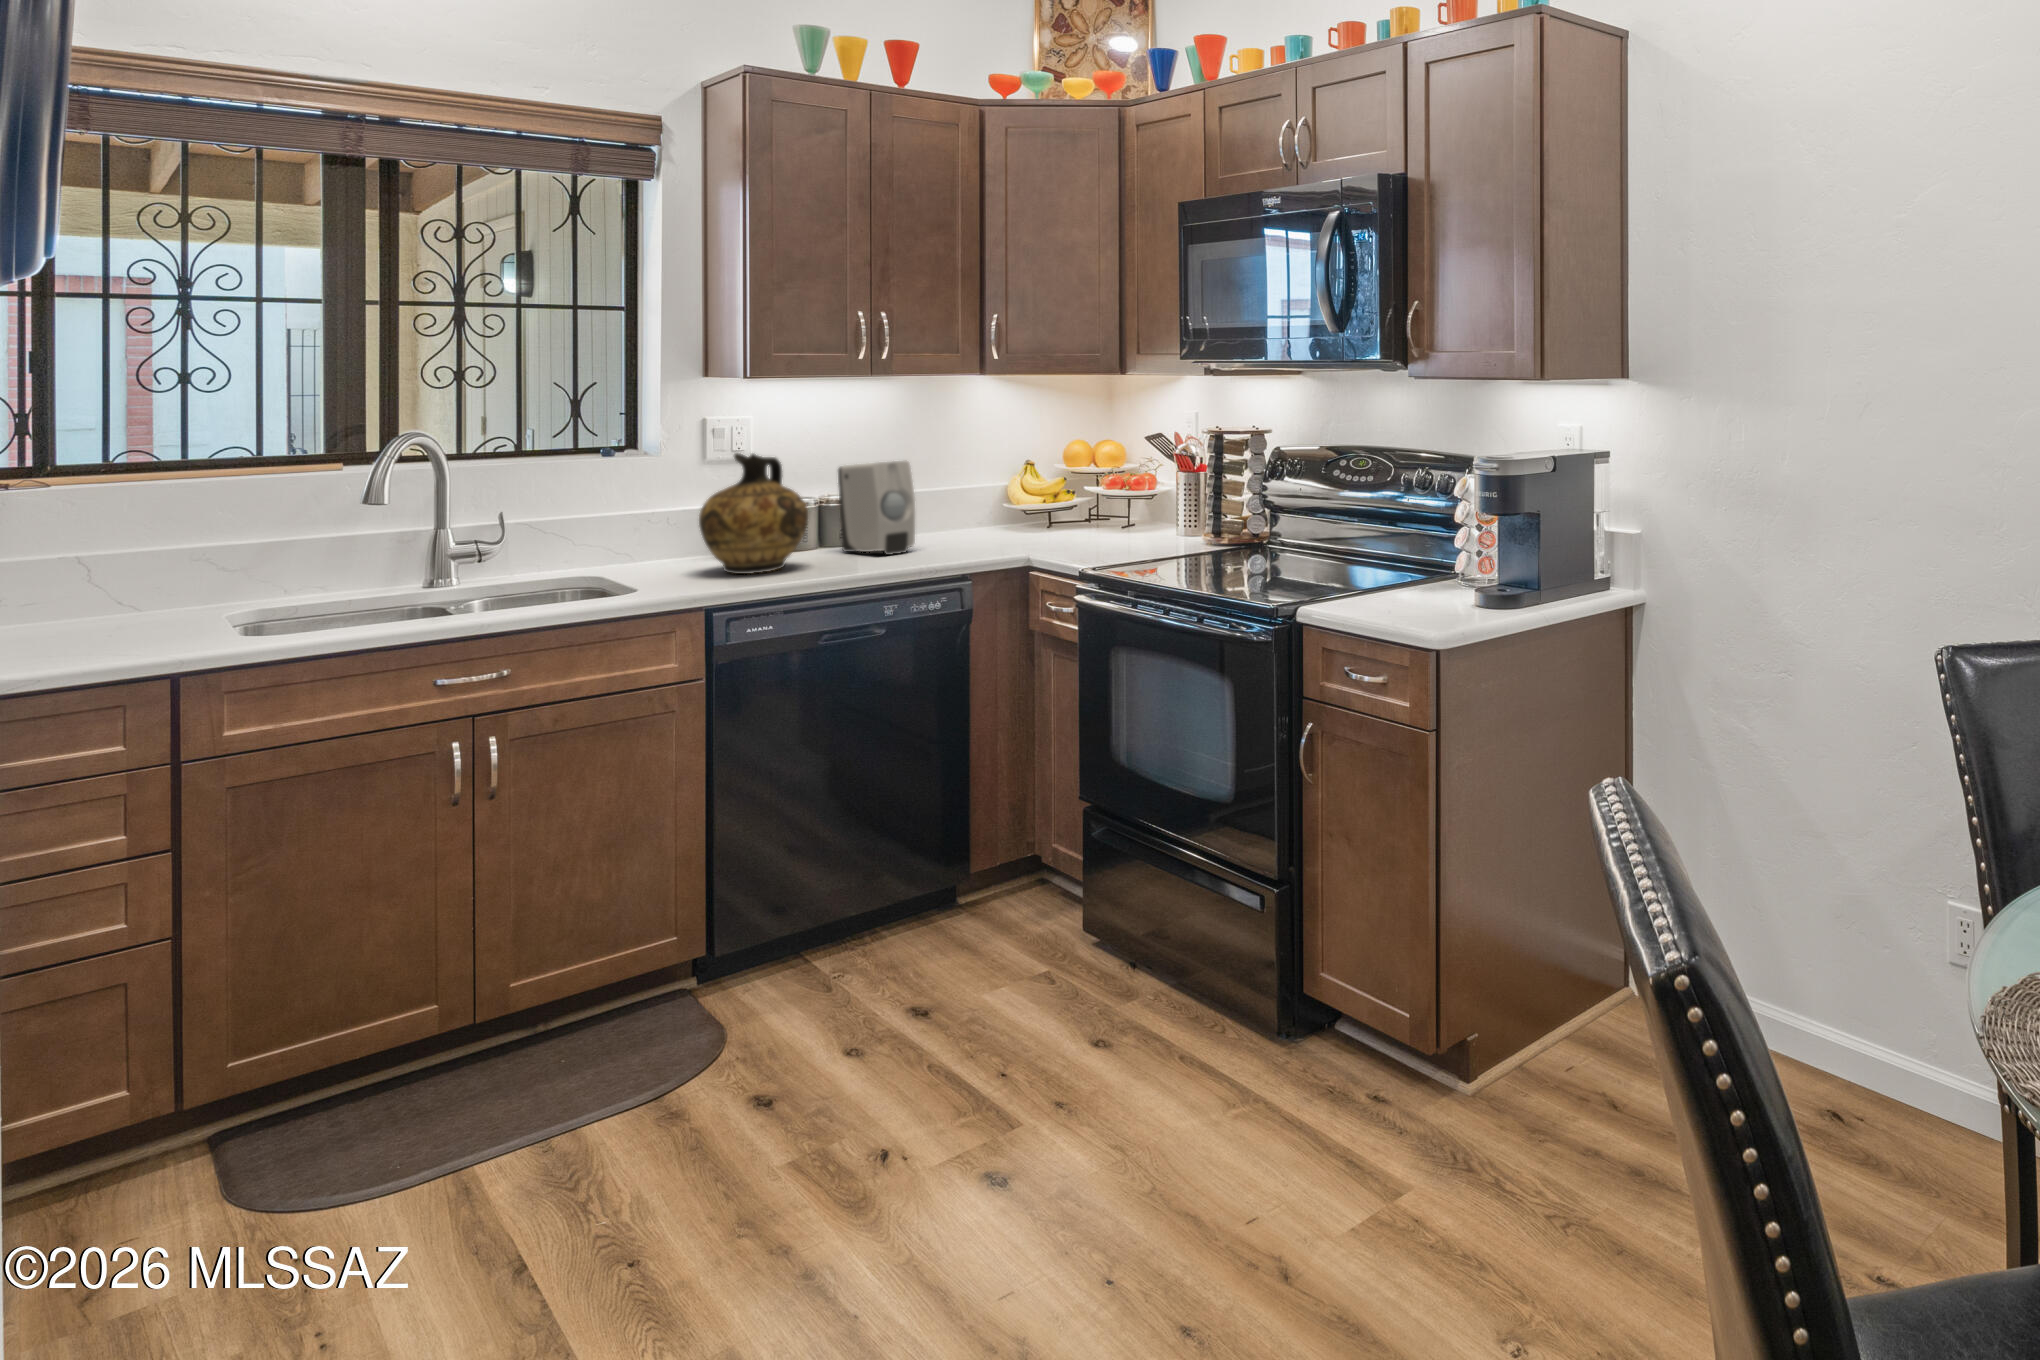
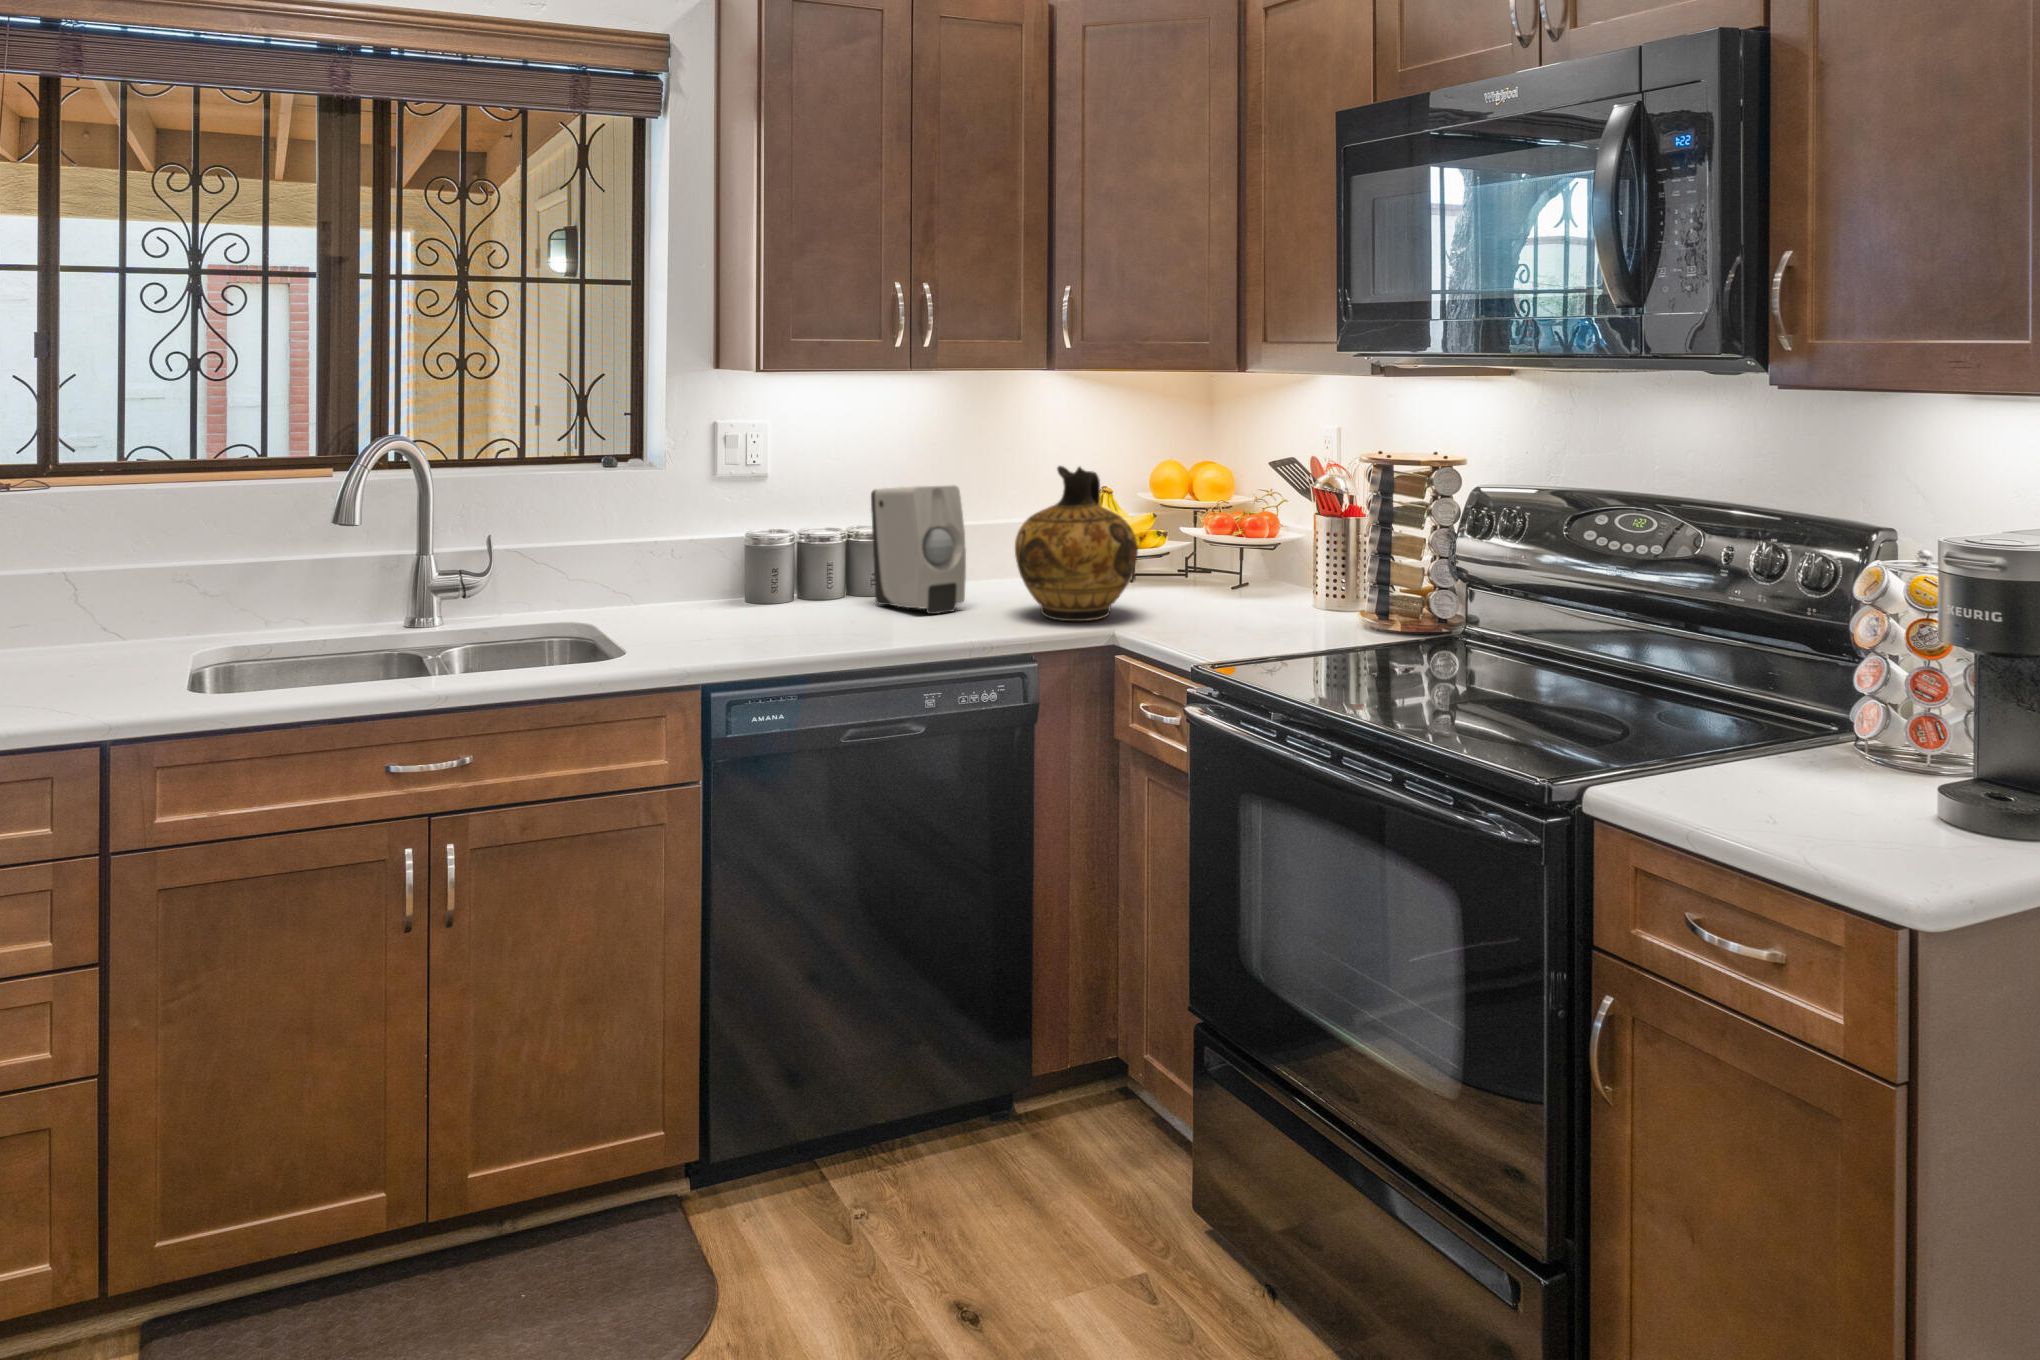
ceramic jug: present [699,453,808,574] -> present [1015,466,1138,621]

